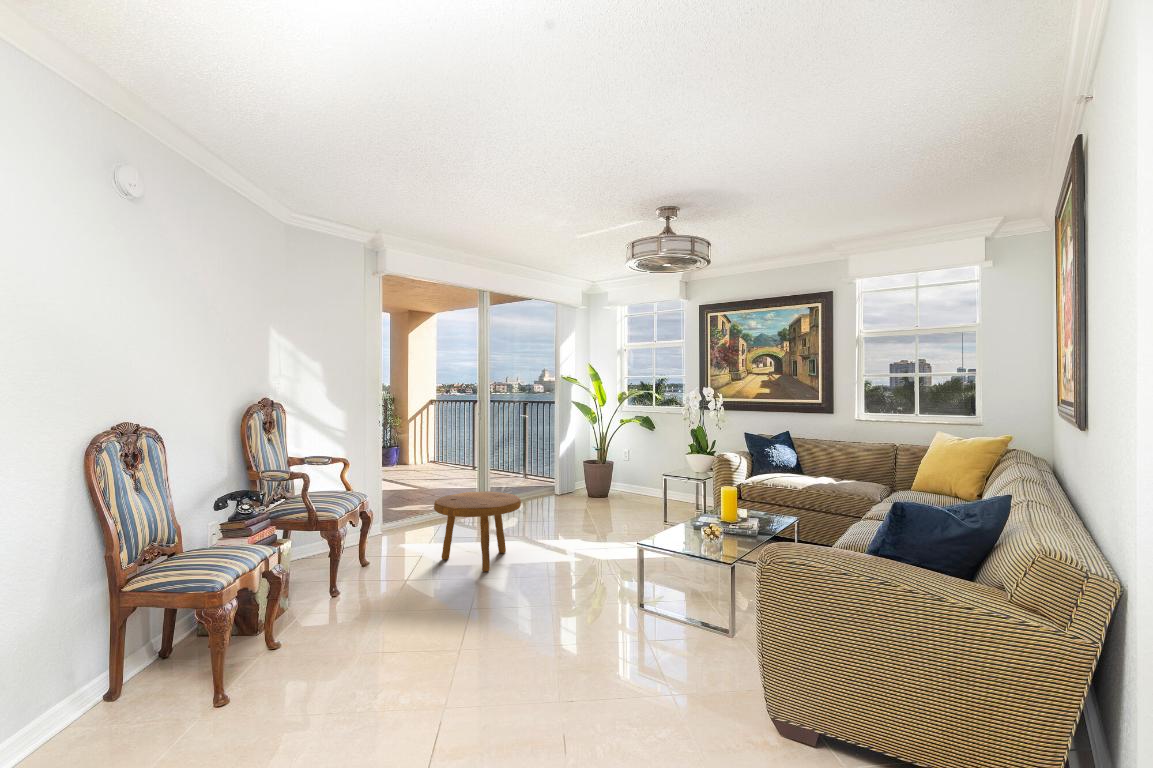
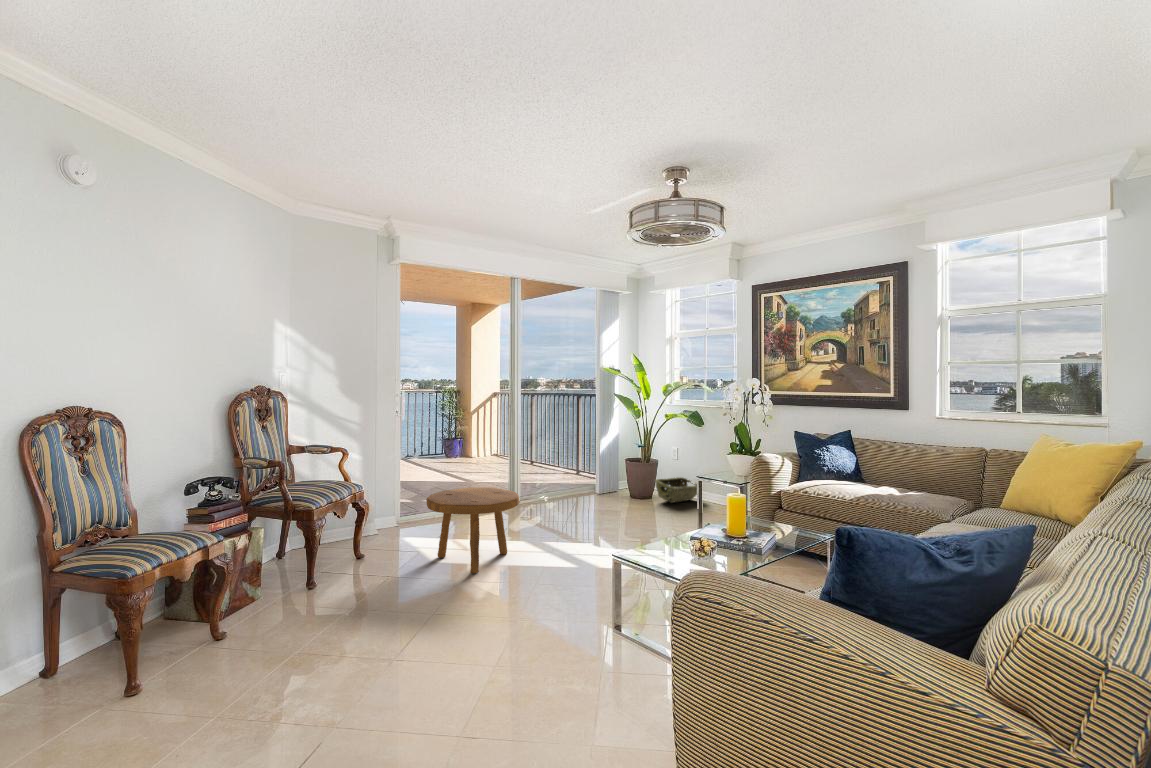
woven basket: none [612,477,653,500] -> present [655,477,697,503]

